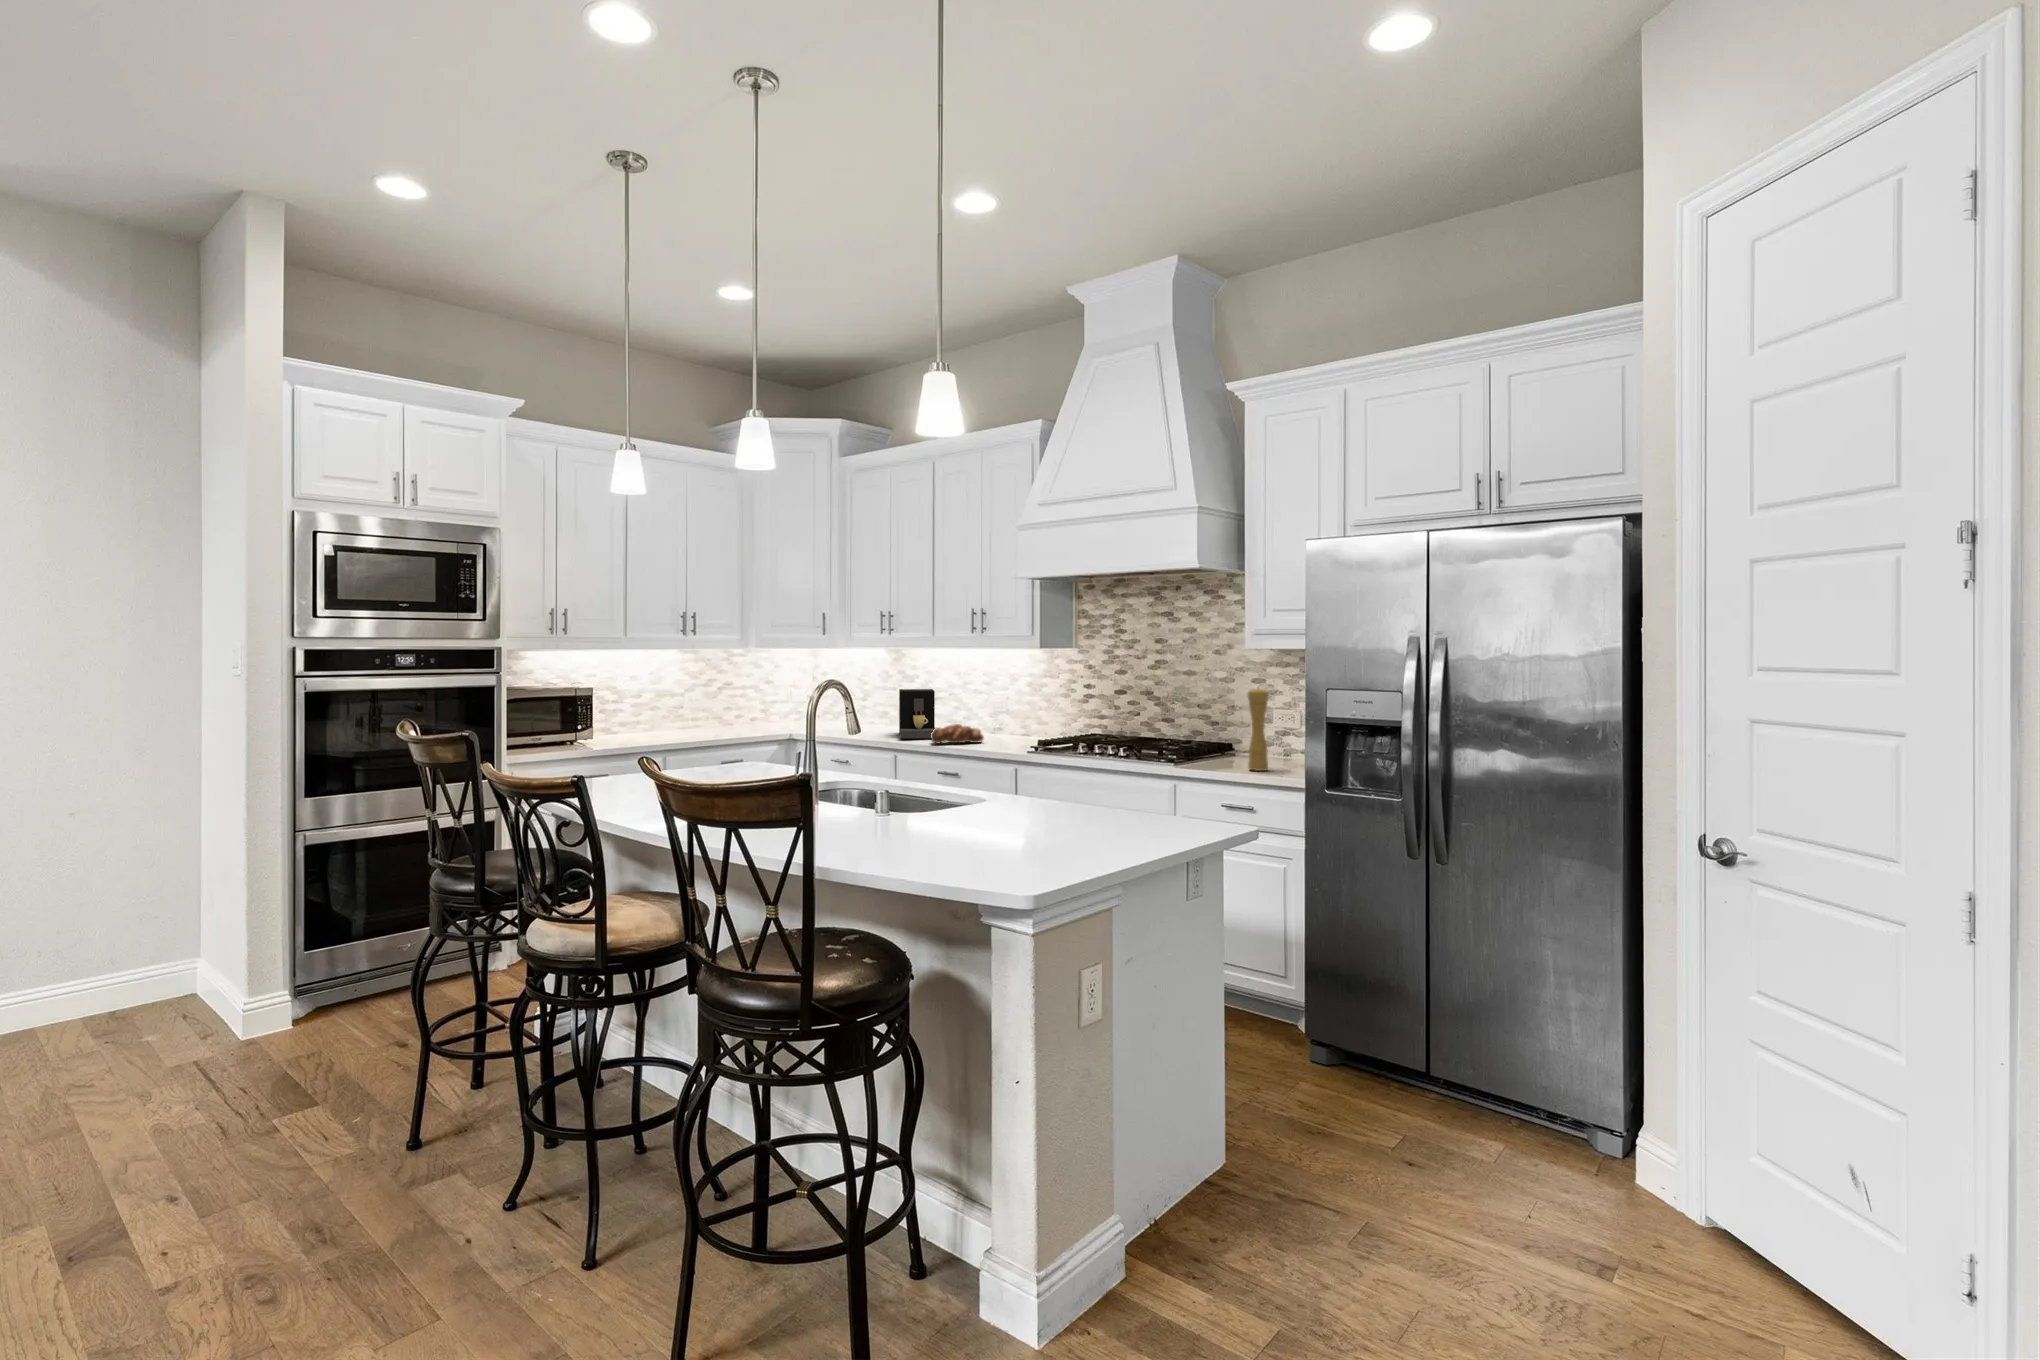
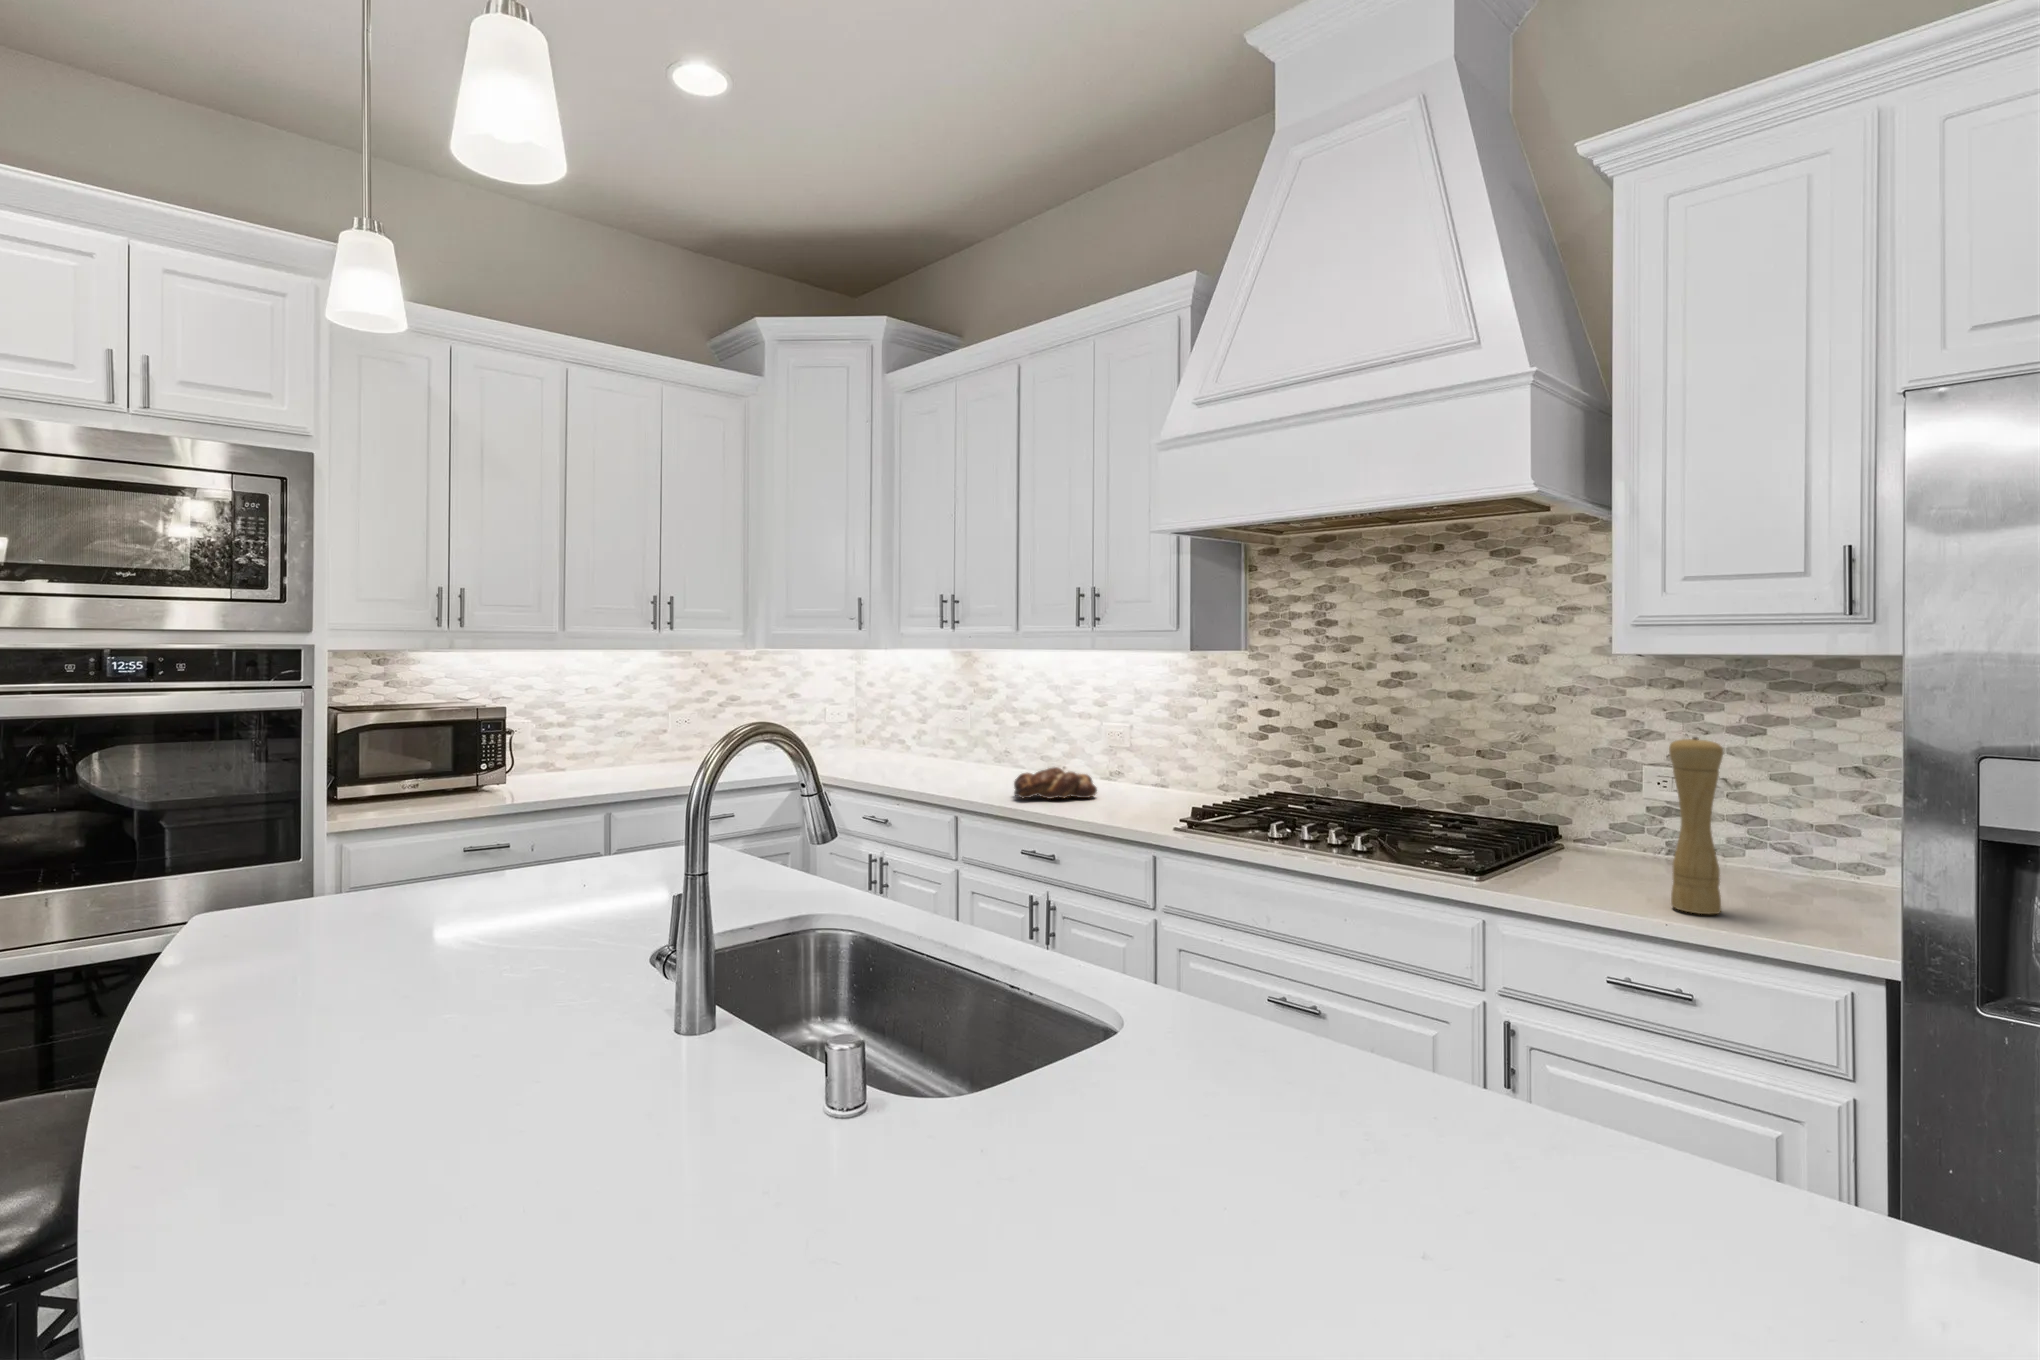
coffee maker: present [899,689,935,738] -> none [969,708,1022,785]

